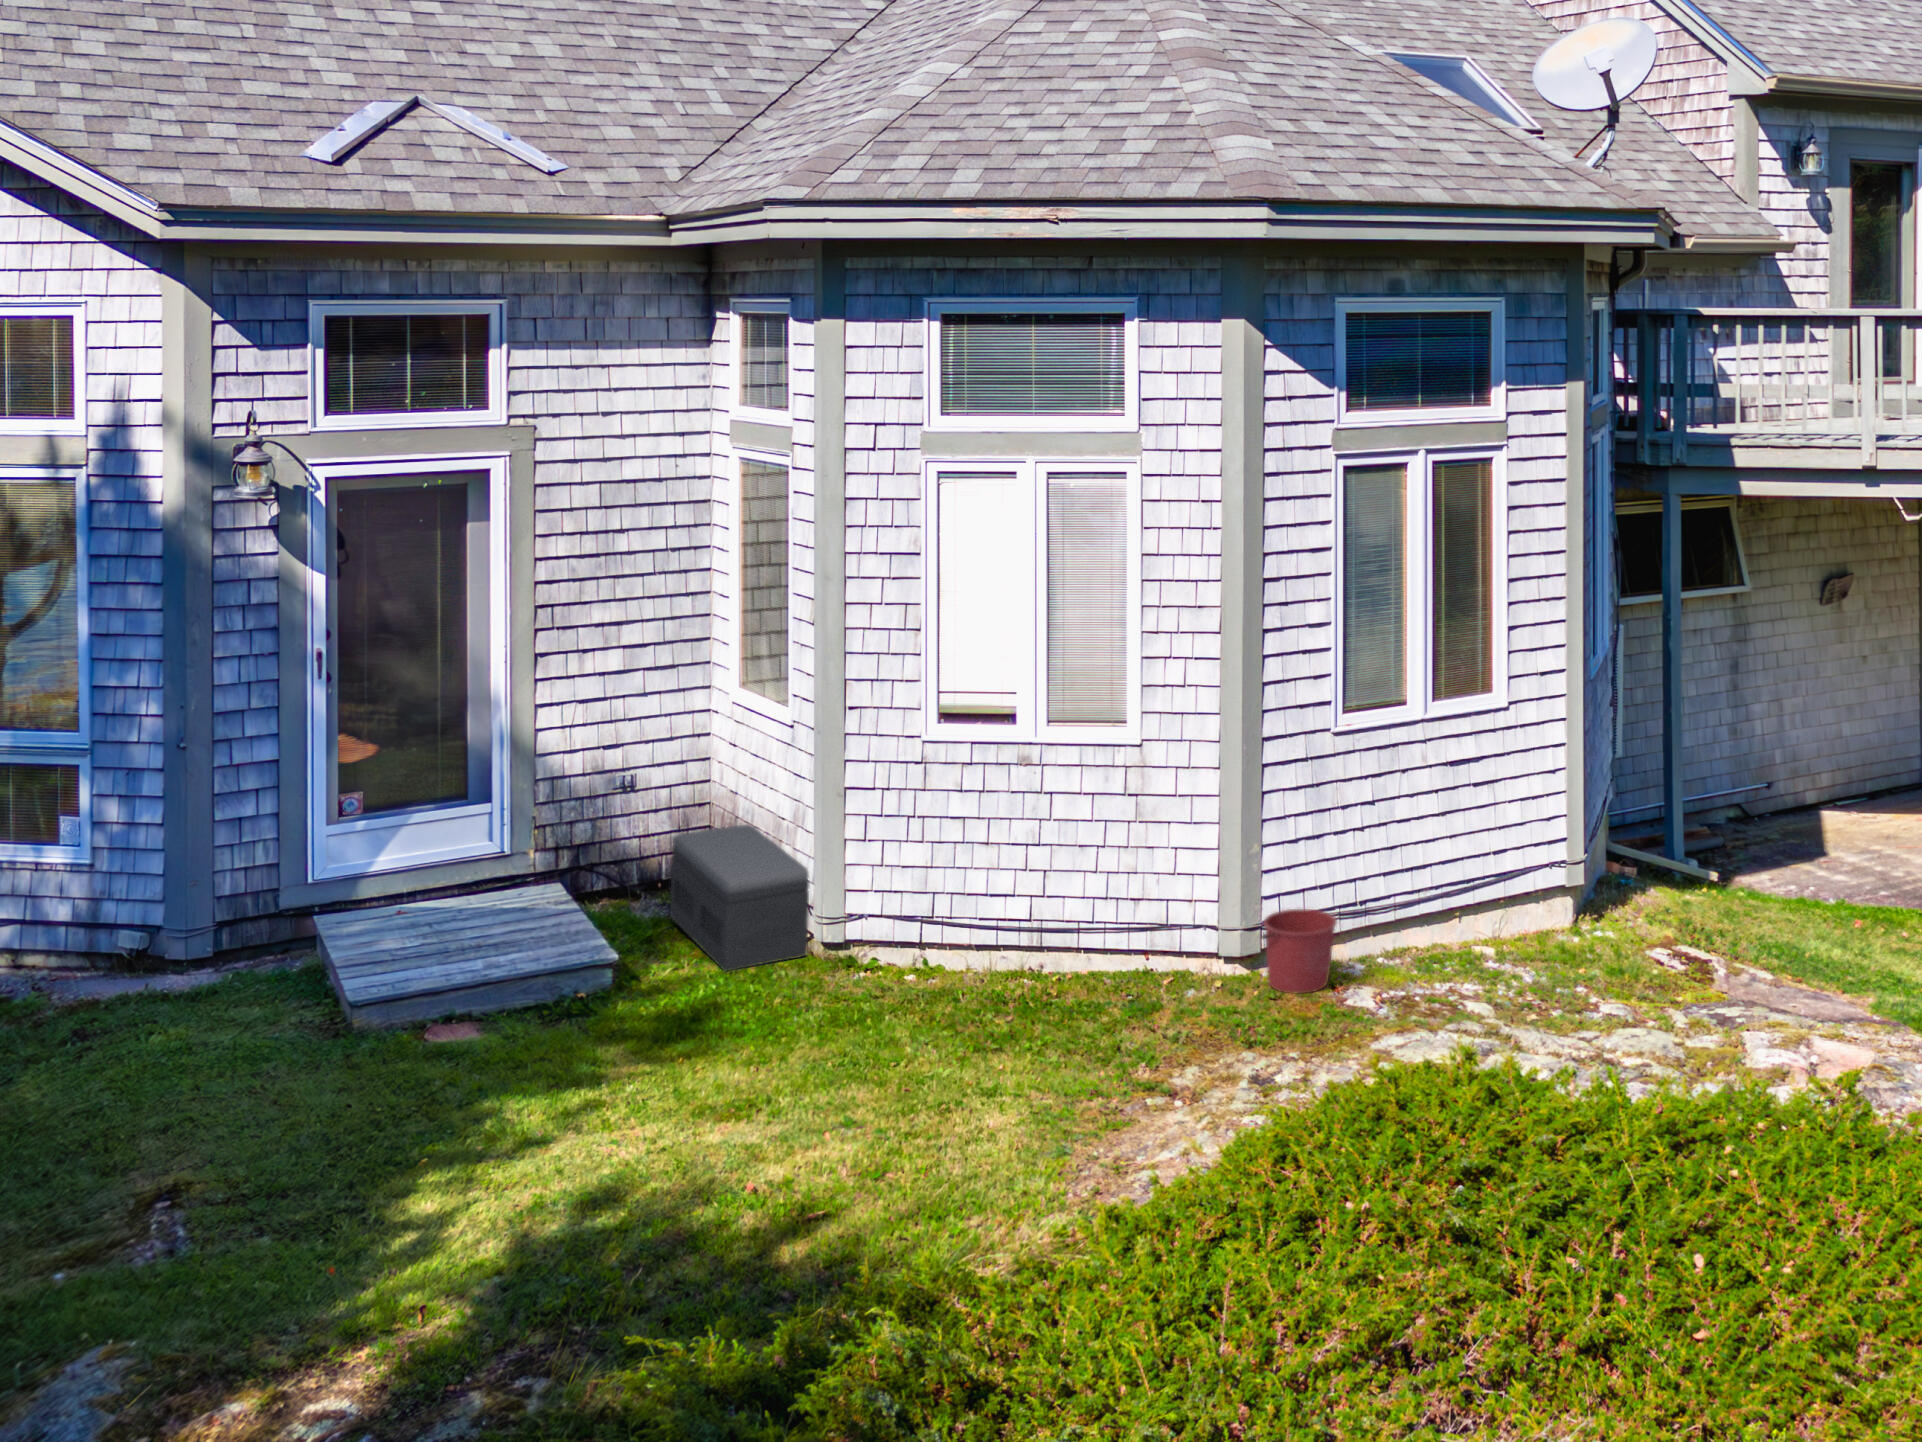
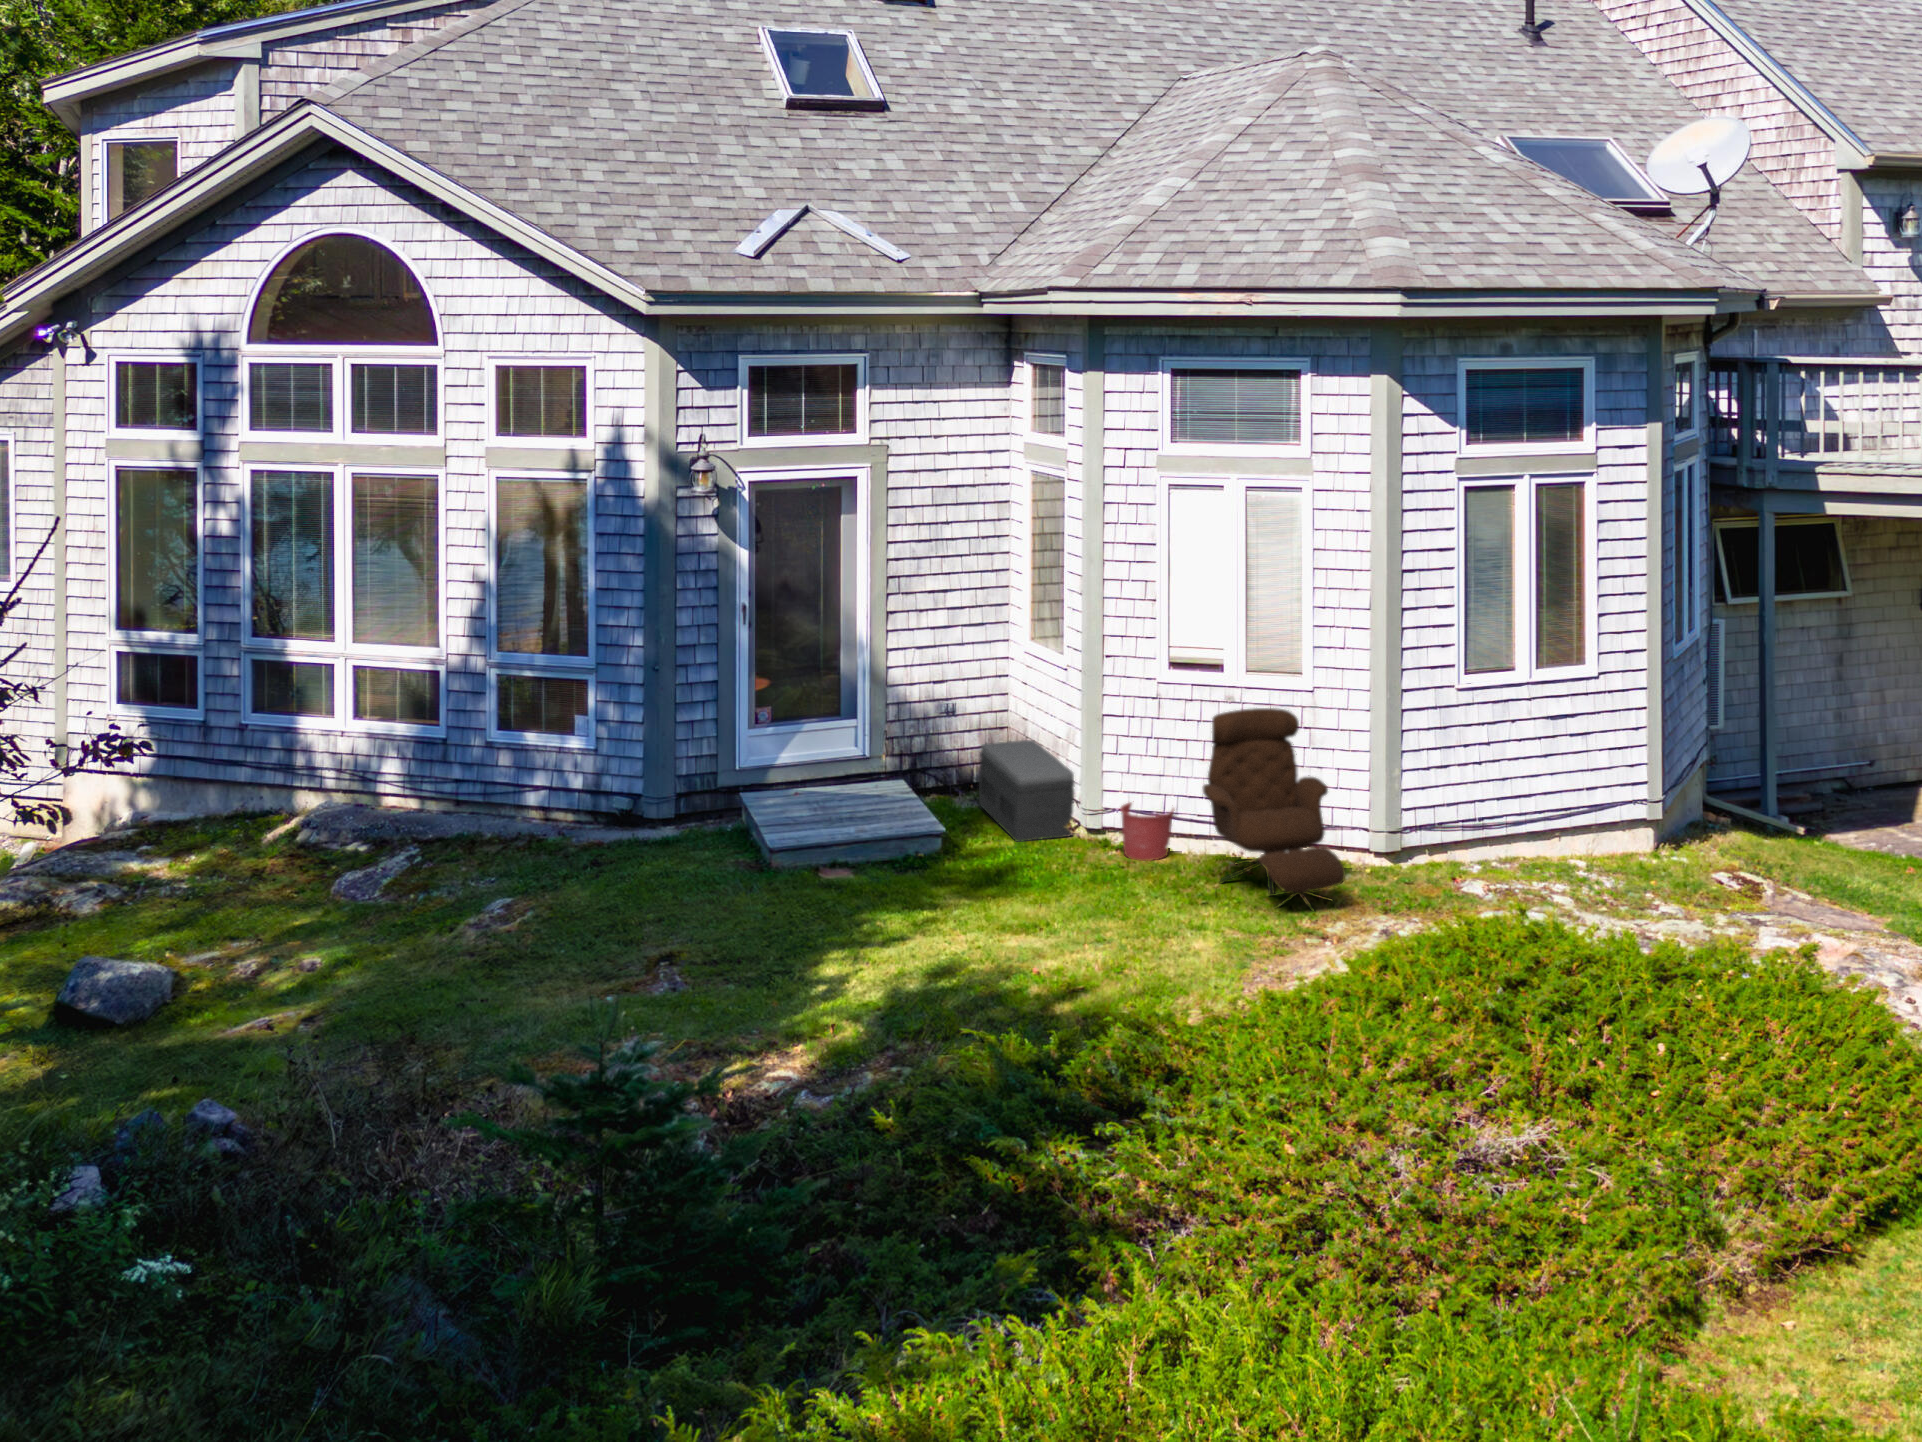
lounge chair: none [994,768,1197,1050] -> present [1203,708,1345,911]
bucket: present [1262,909,1337,994] -> present [1120,803,1174,861]

